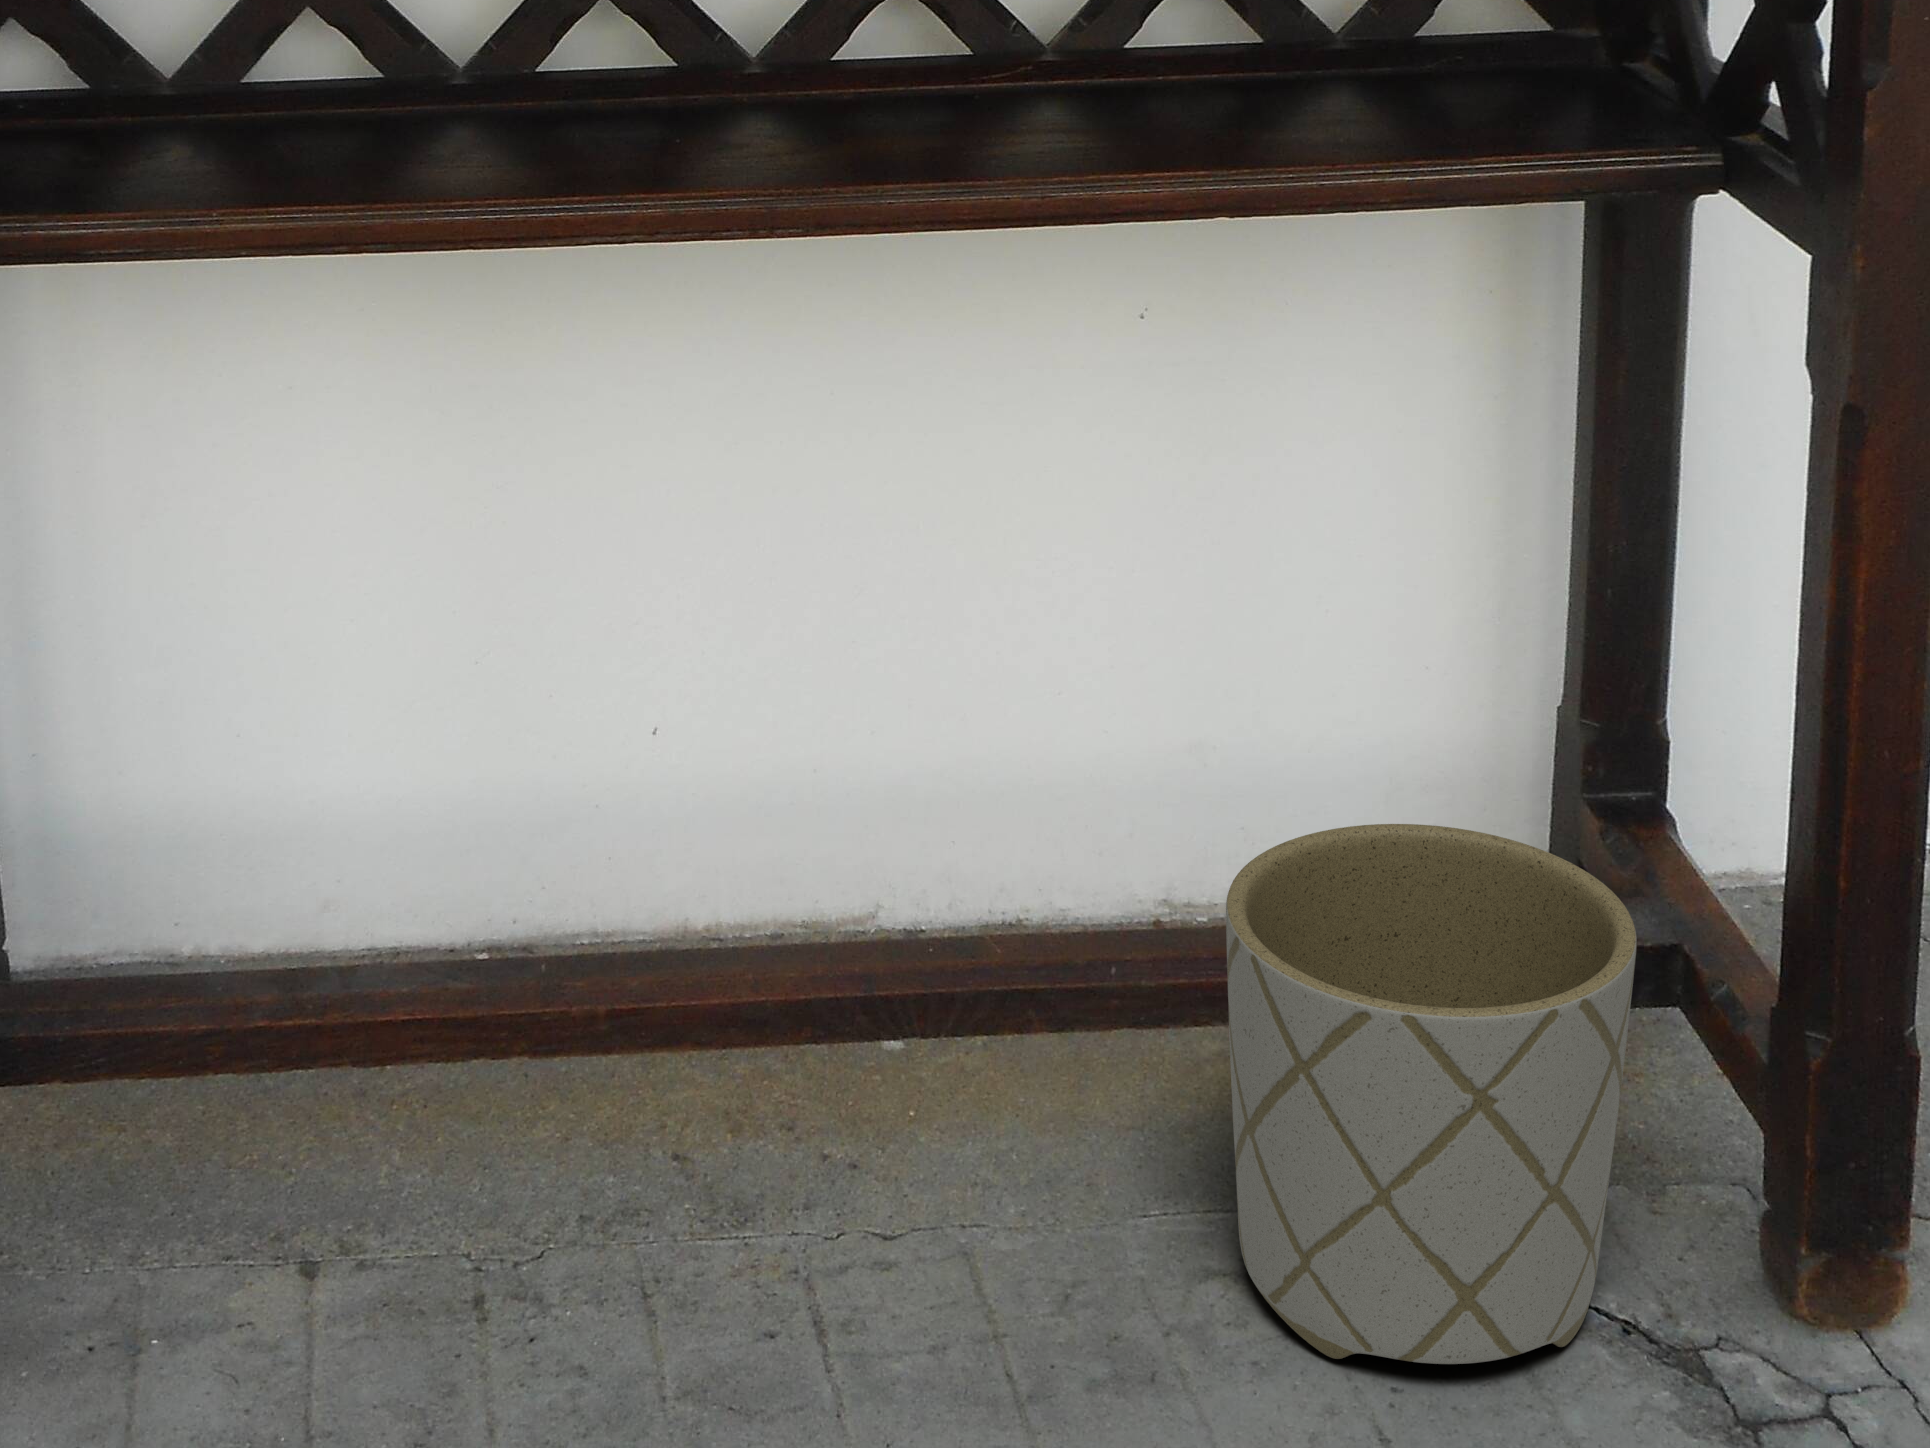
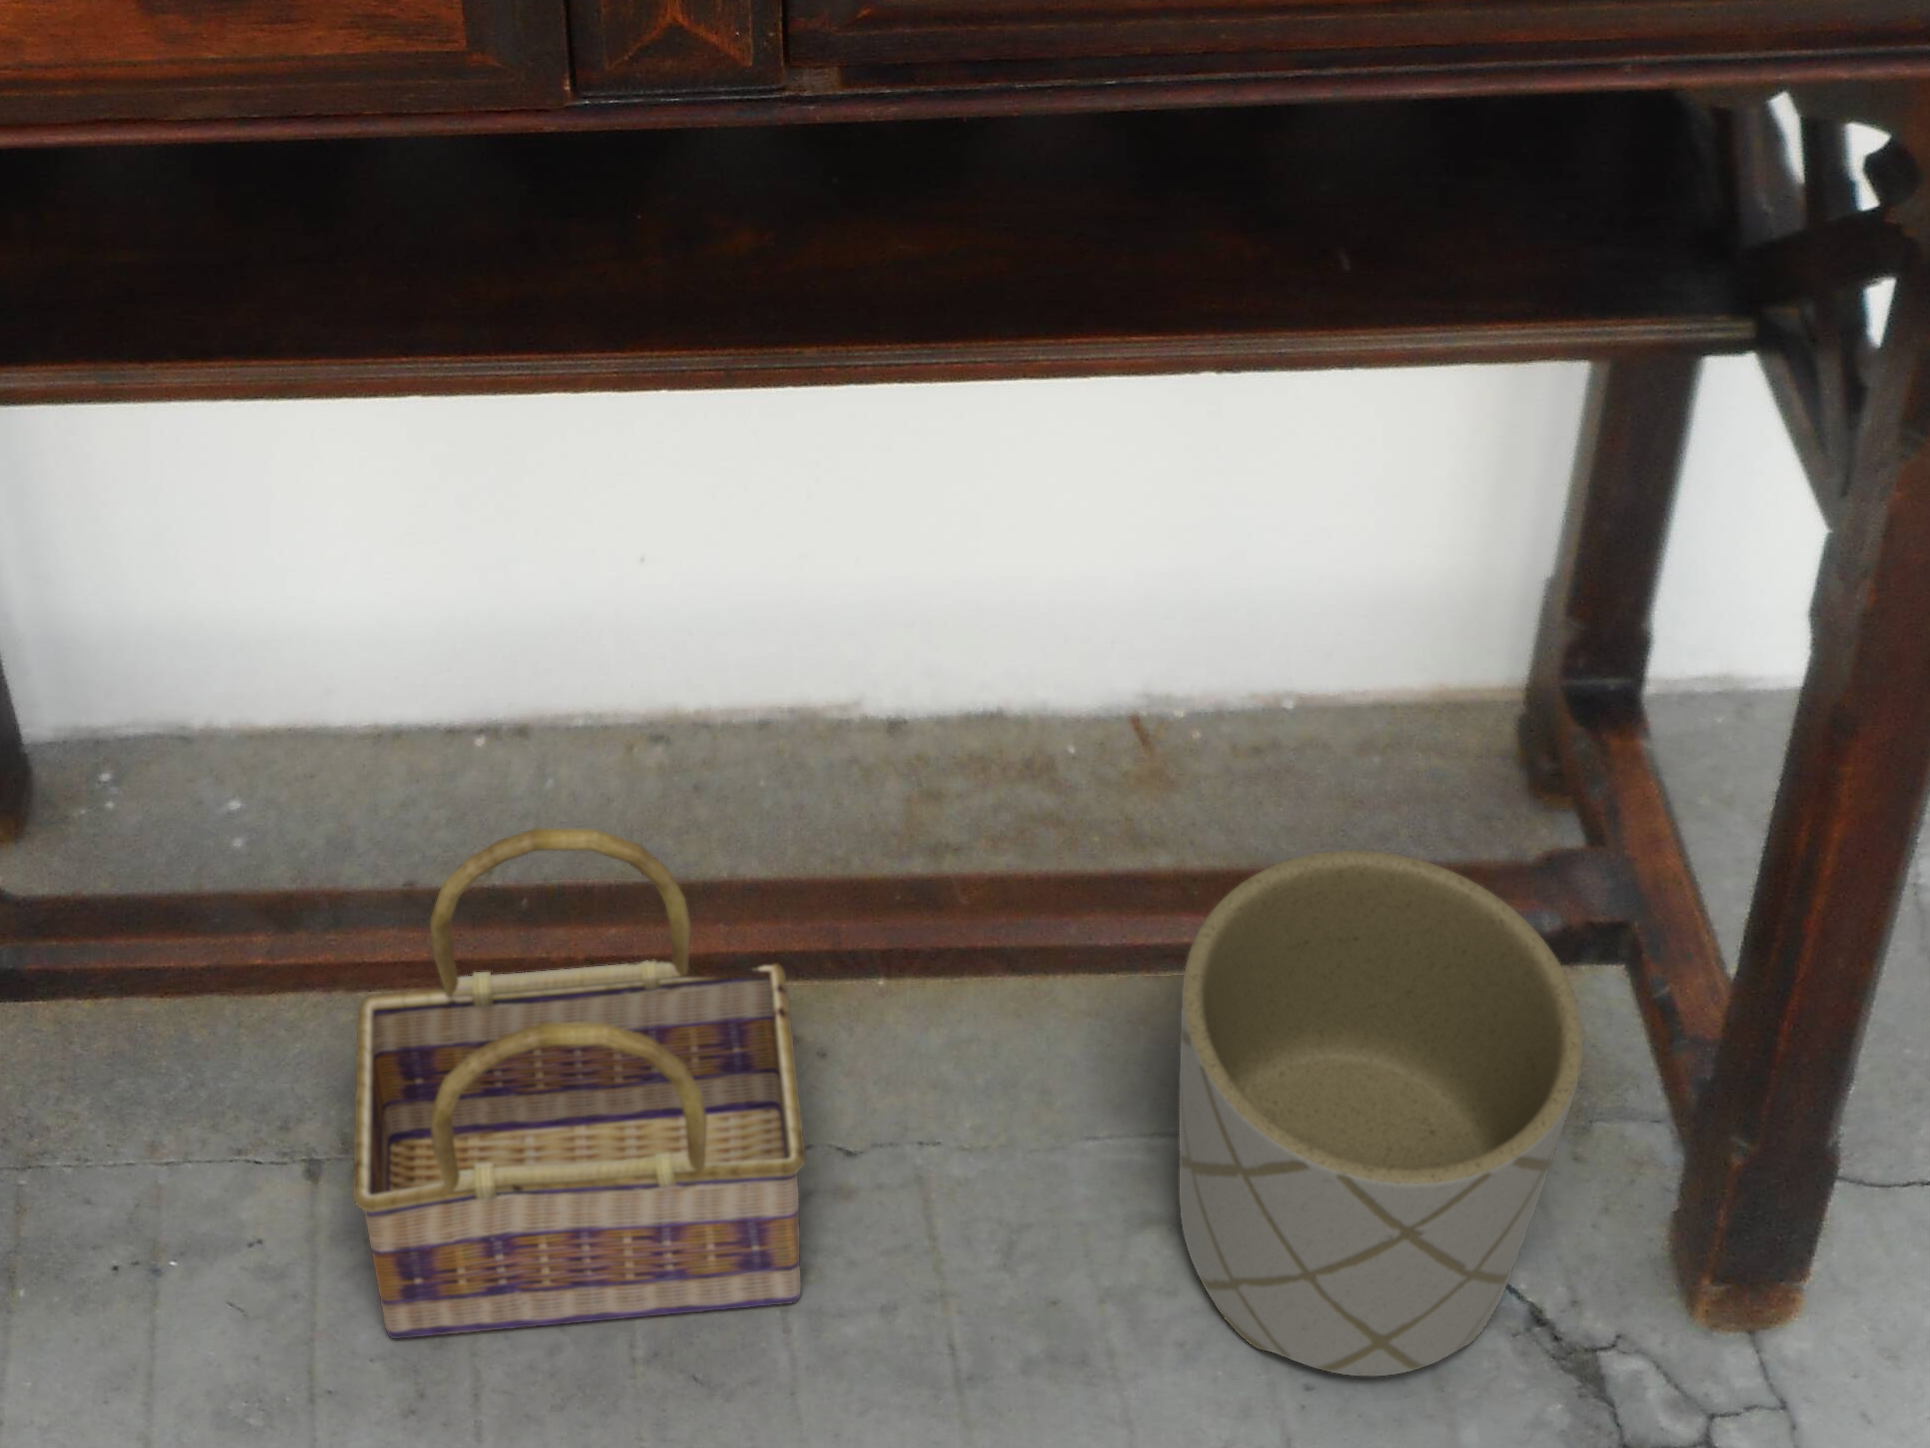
basket: none [368,774,847,1384] -> present [353,828,806,1339]

